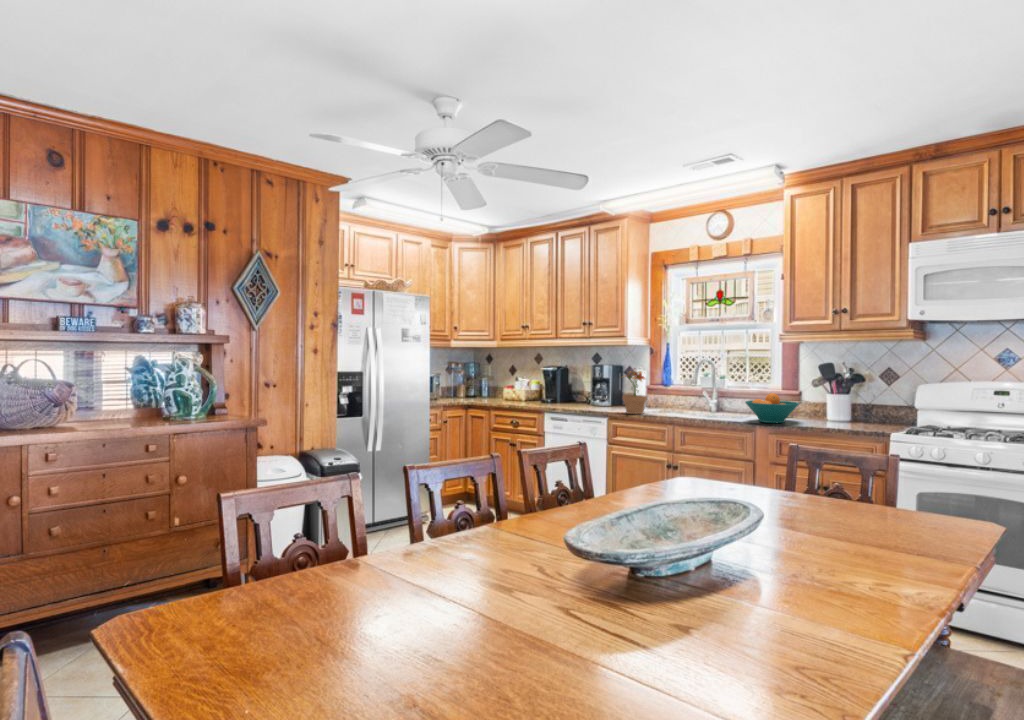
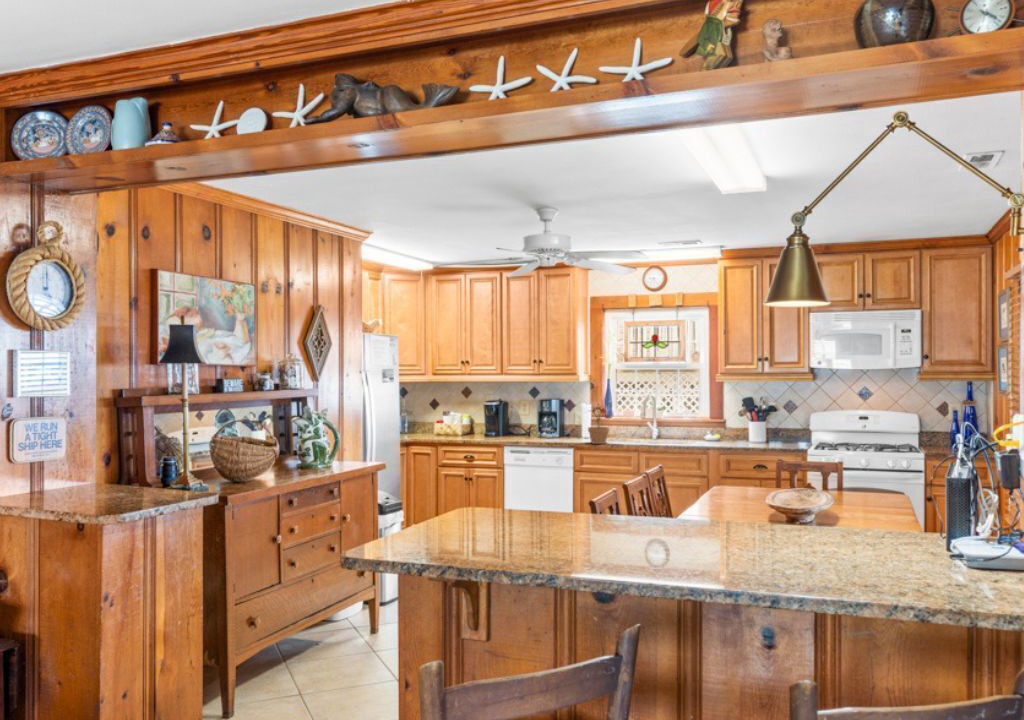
fruit bowl: present [745,393,799,423] -> none [698,422,739,446]

